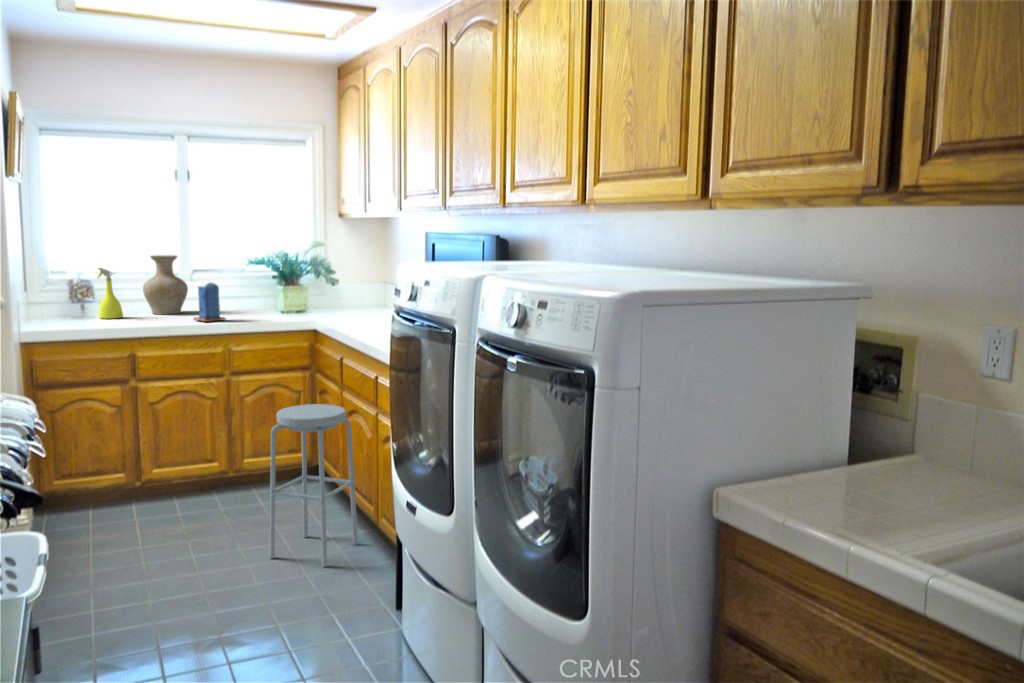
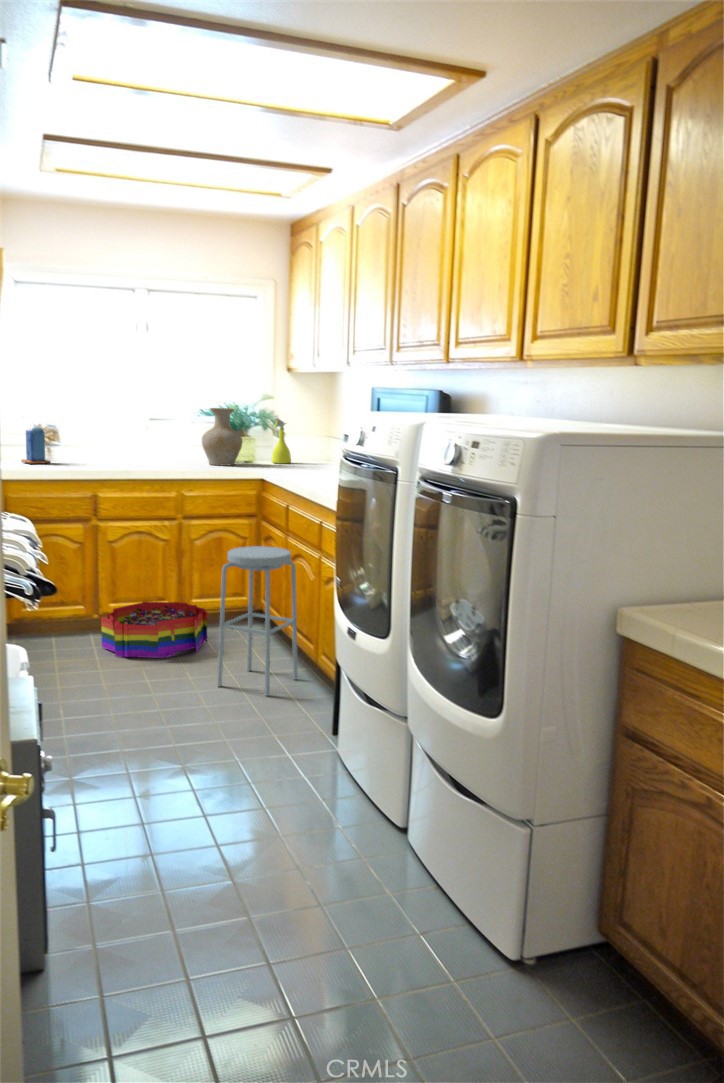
vase: present [143,255,188,314] -> present [202,408,242,466]
spray bottle: present [97,268,123,319] -> present [272,419,291,464]
candle: present [194,281,226,322] -> present [21,424,51,464]
storage bin: none [142,463,260,529] -> present [101,601,207,658]

